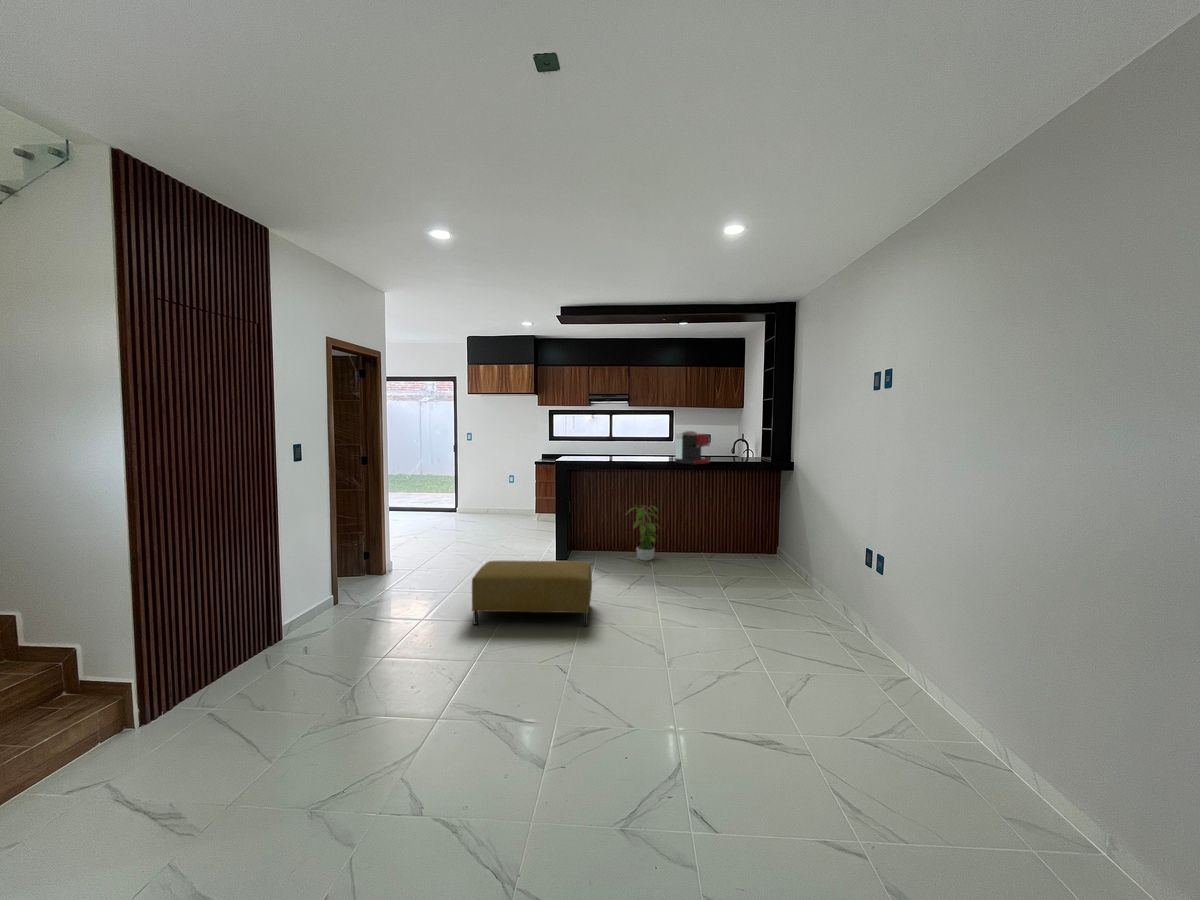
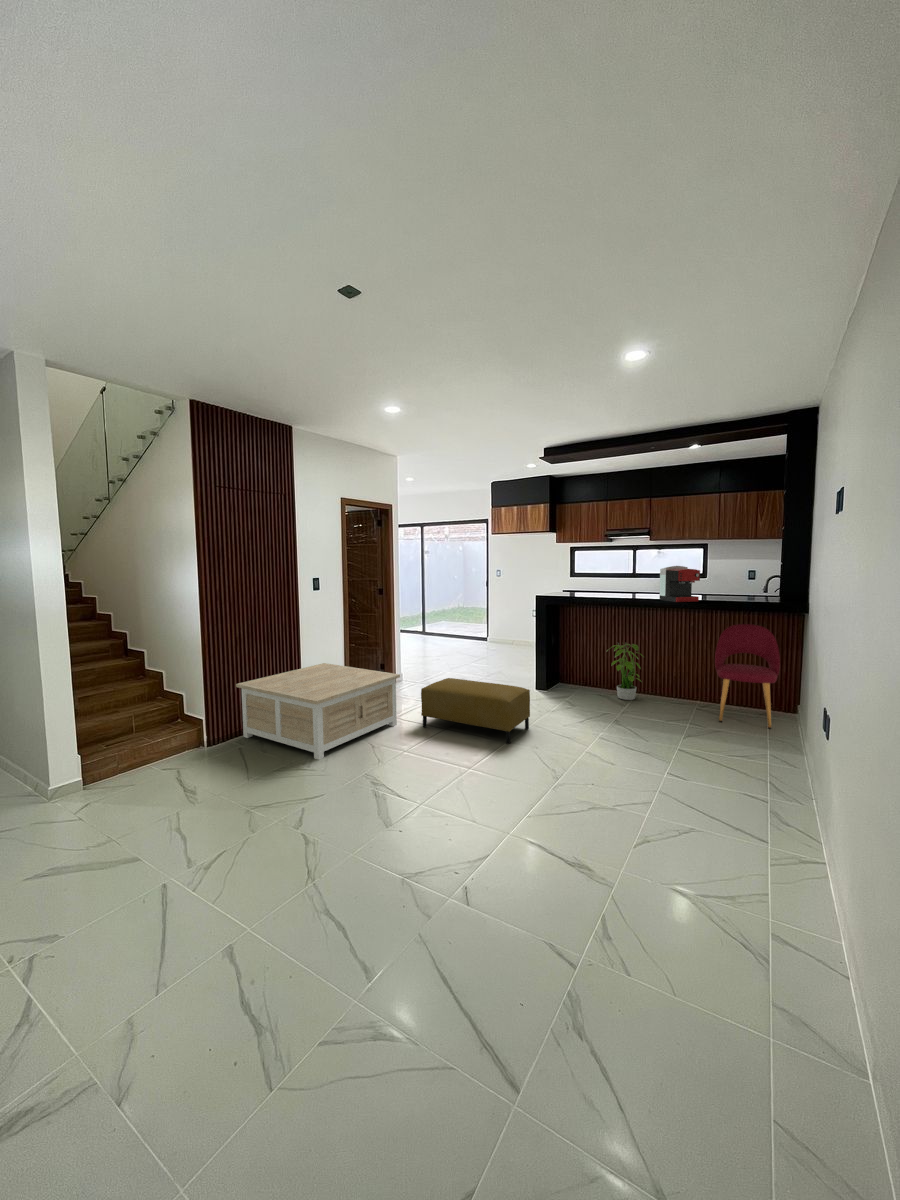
dining chair: none [723,482,777,571] -> present [715,624,780,729]
coffee table: none [194,561,442,700] -> present [236,663,400,760]

